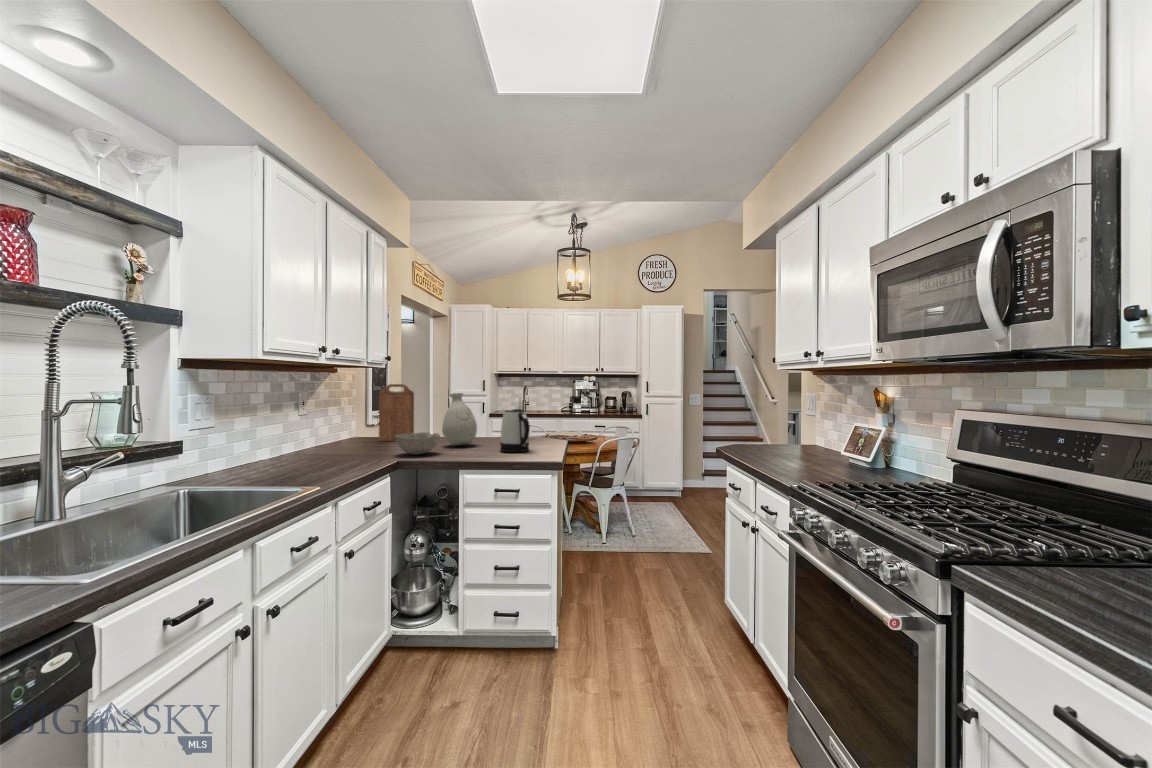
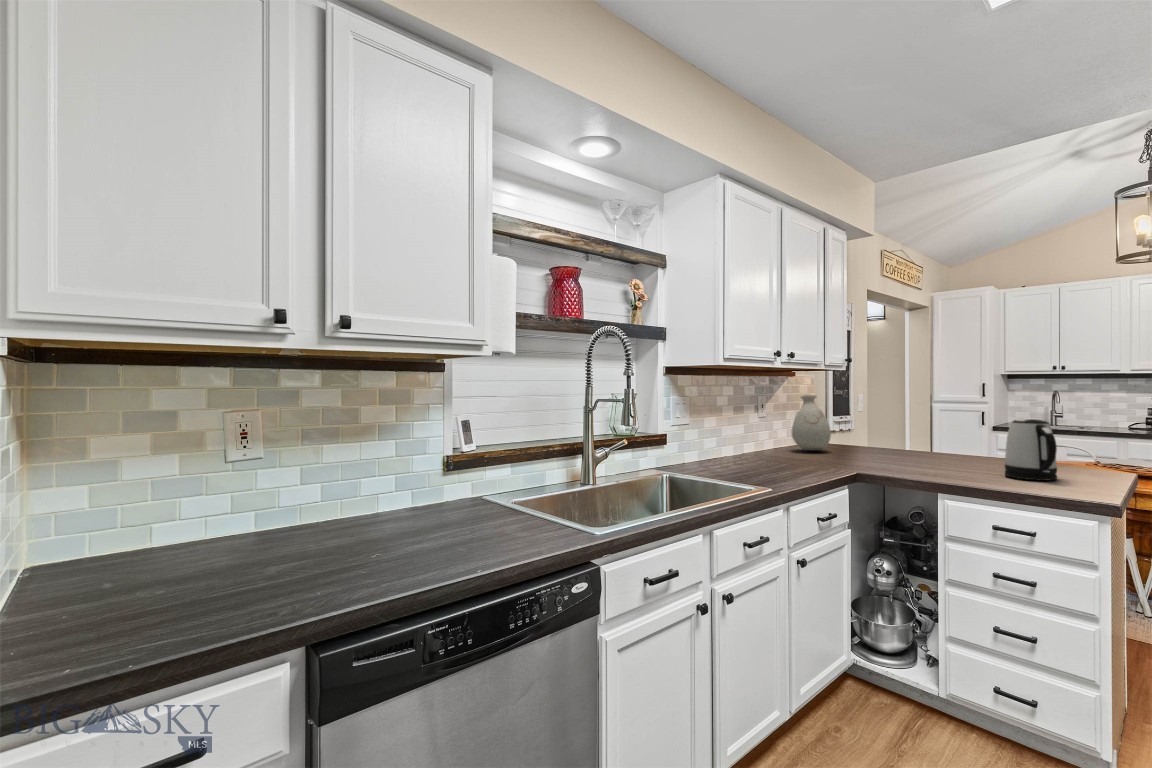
cutting board: present [379,384,414,441] -> none [839,384,882,451]
vase: present [442,393,477,446] -> present [792,395,831,451]
bowl: present [395,432,440,455] -> none [854,442,912,468]

